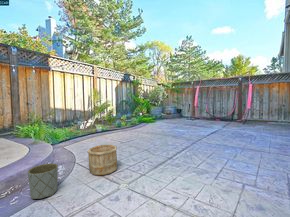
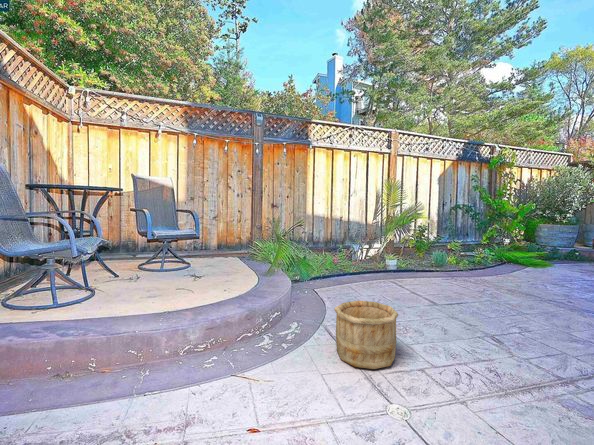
planter: present [28,163,58,200] -> none [233,313,276,373]

